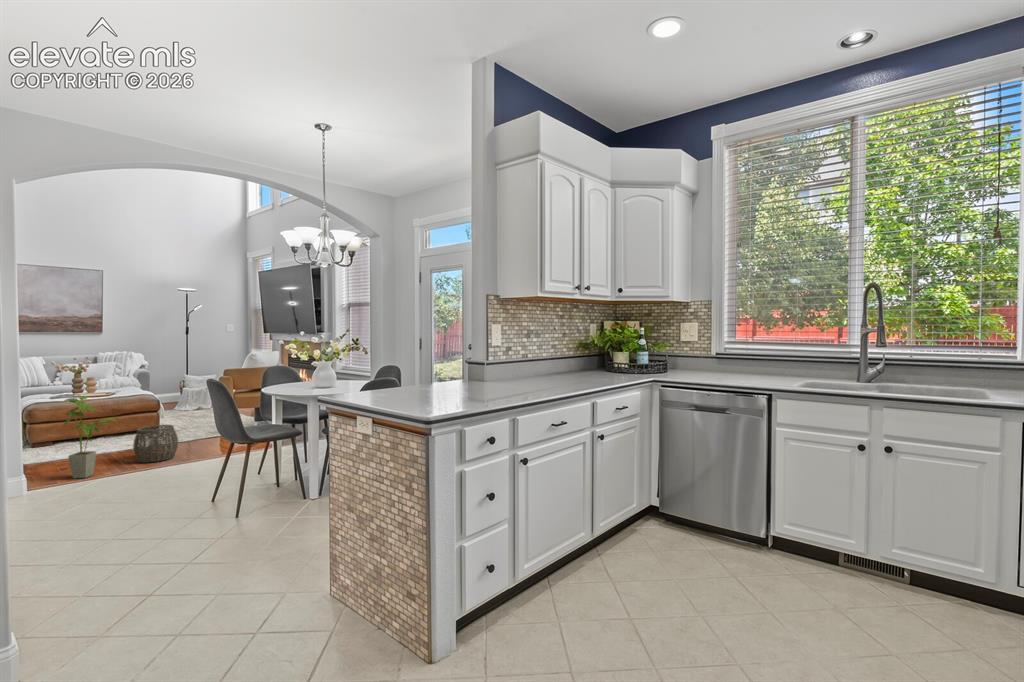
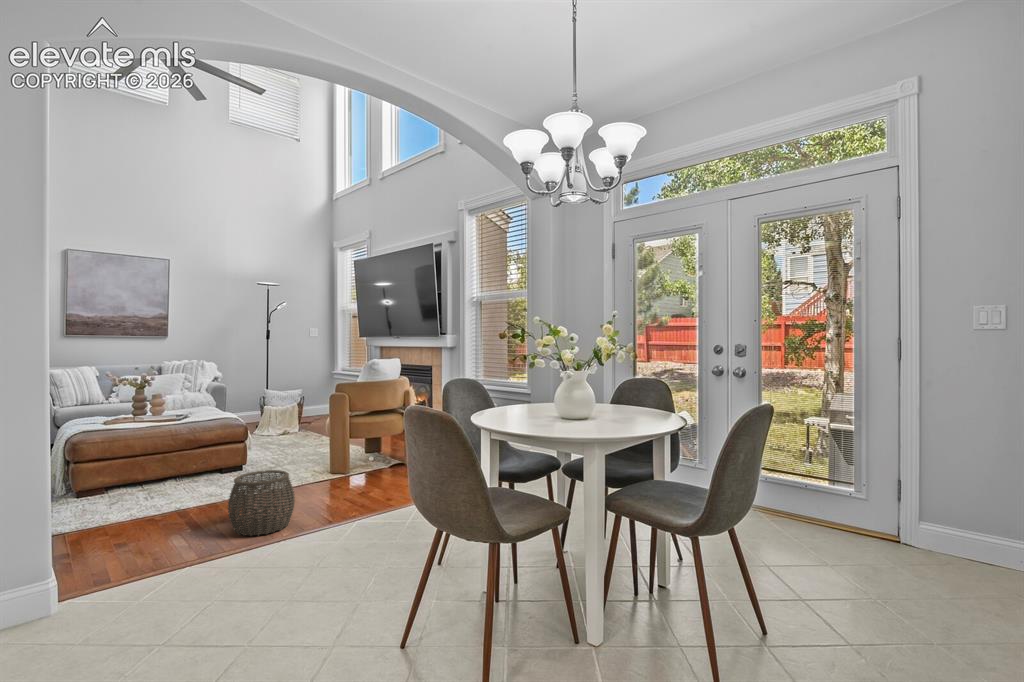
house plant: present [63,396,114,478] -> none [119,429,211,575]

